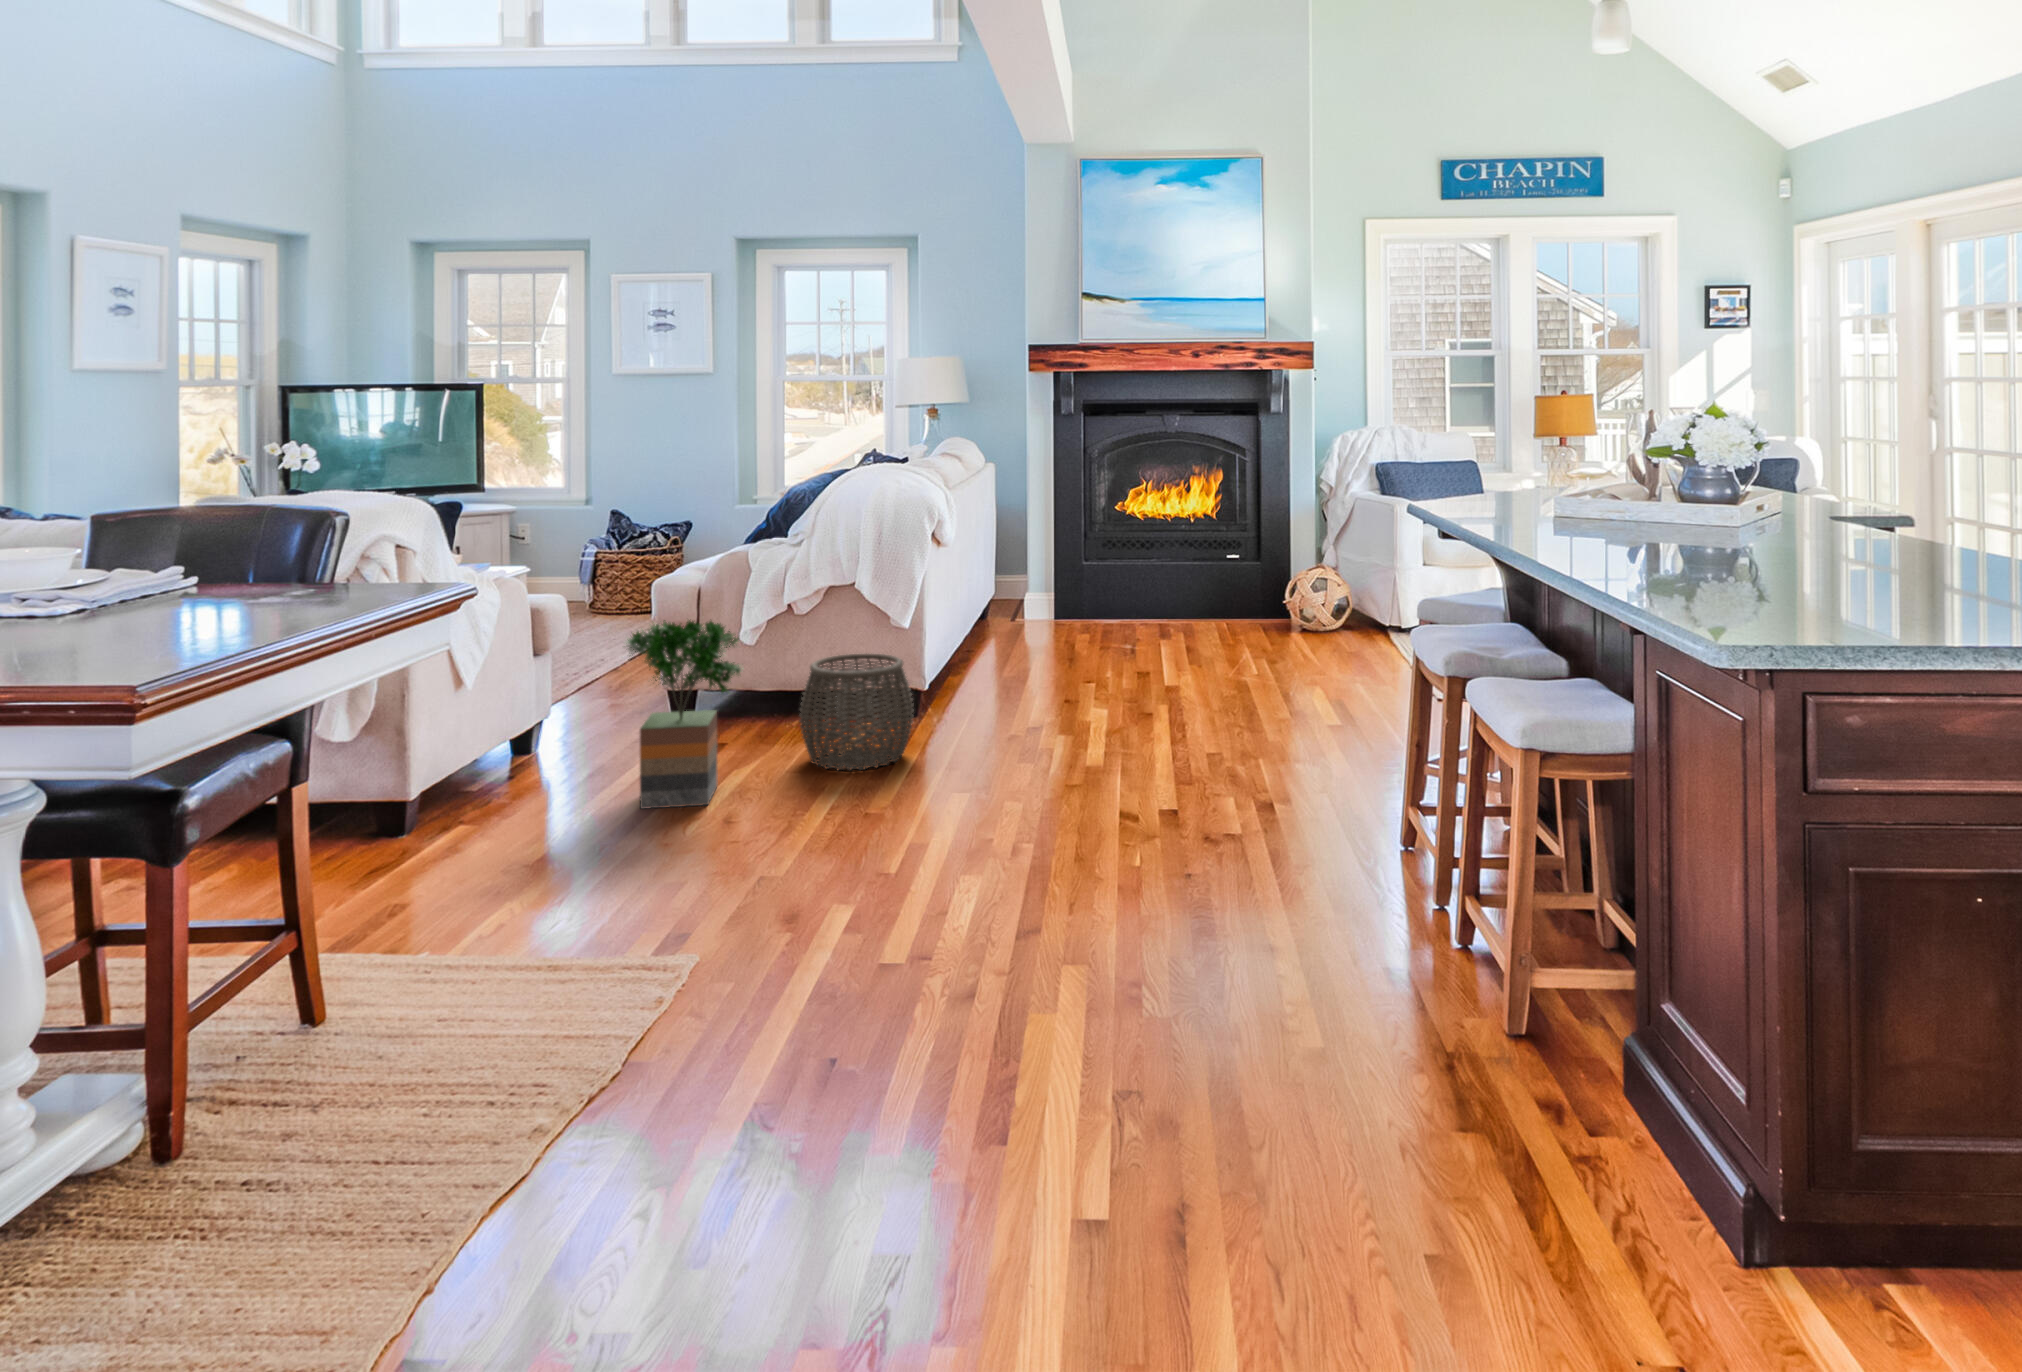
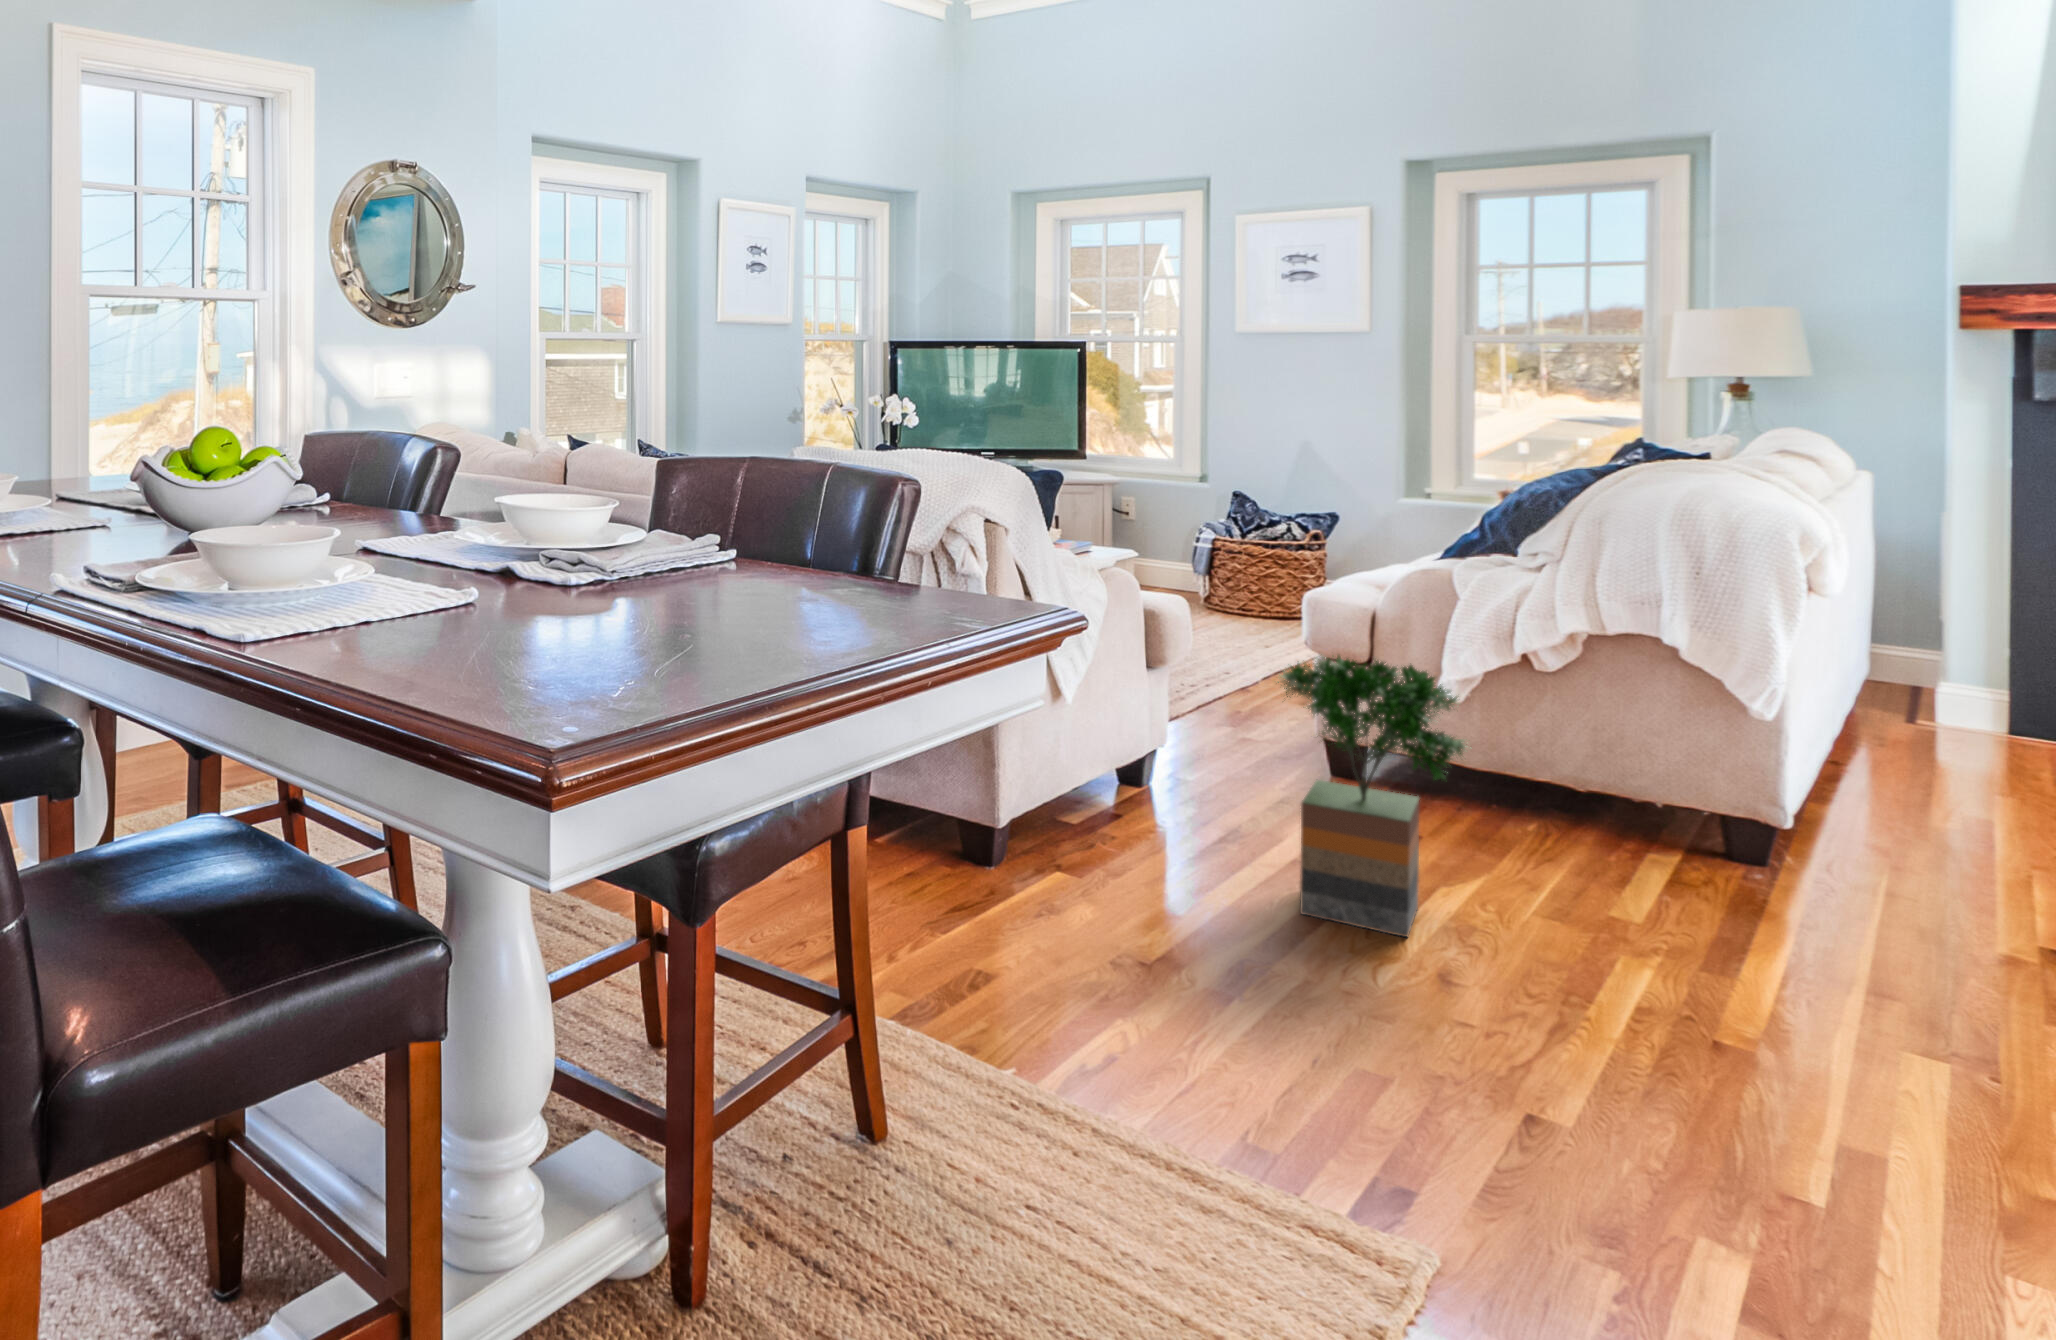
woven basket: present [800,653,914,770] -> none [1554,748,1784,950]

